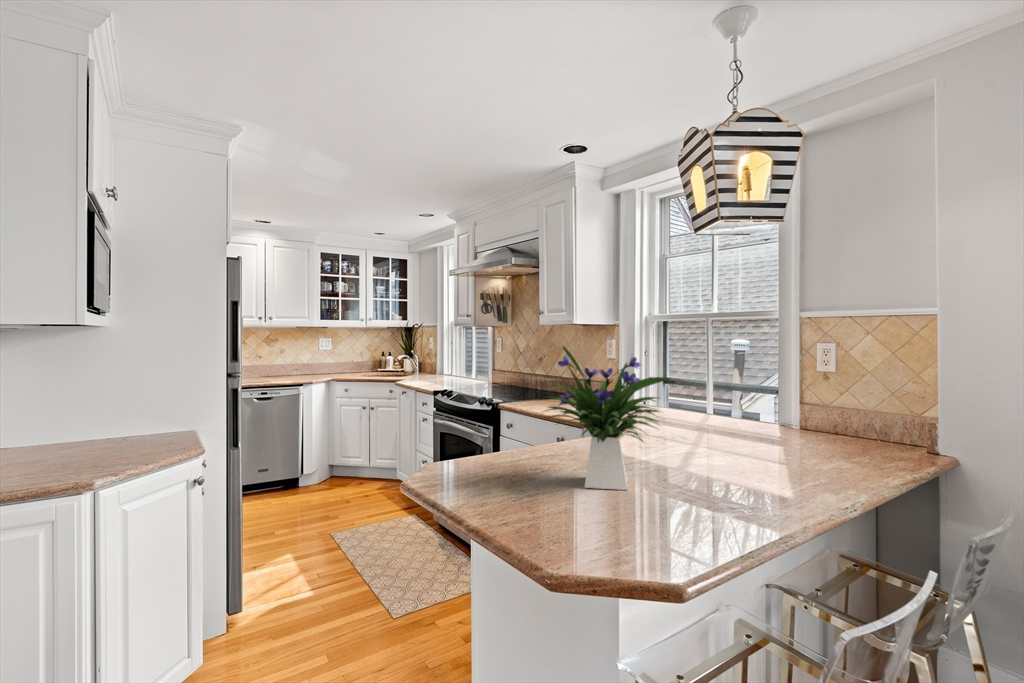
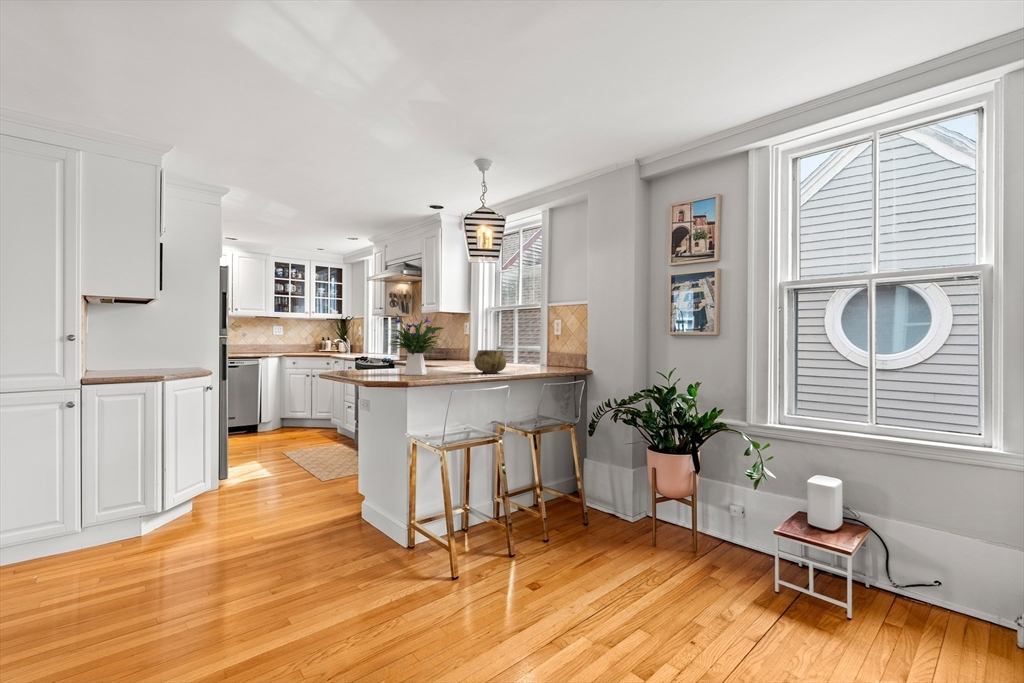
decorative bowl: none [735,425,821,486] -> present [474,350,506,373]

